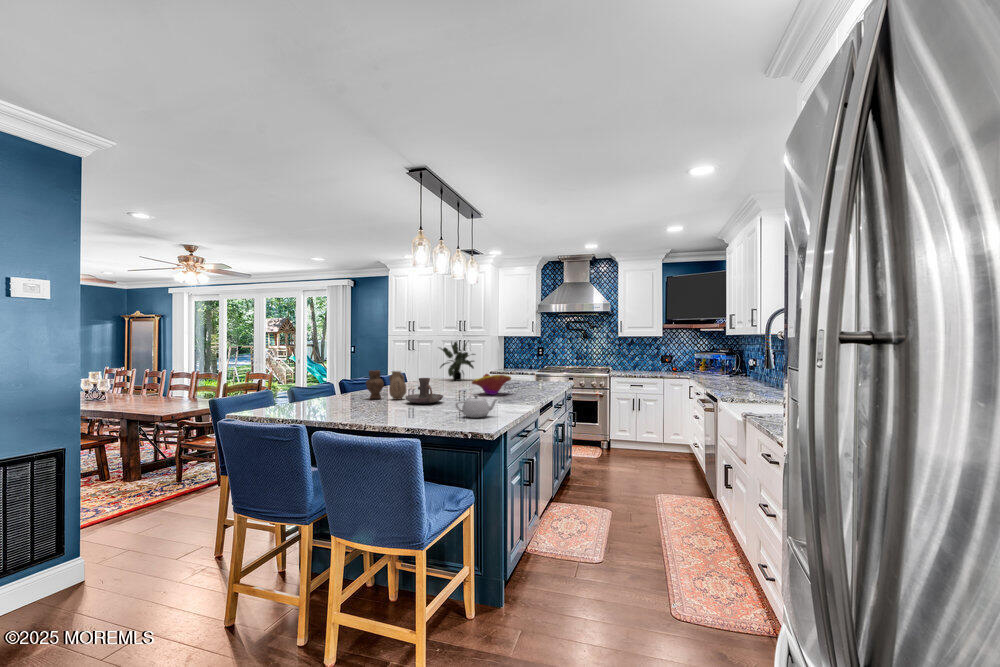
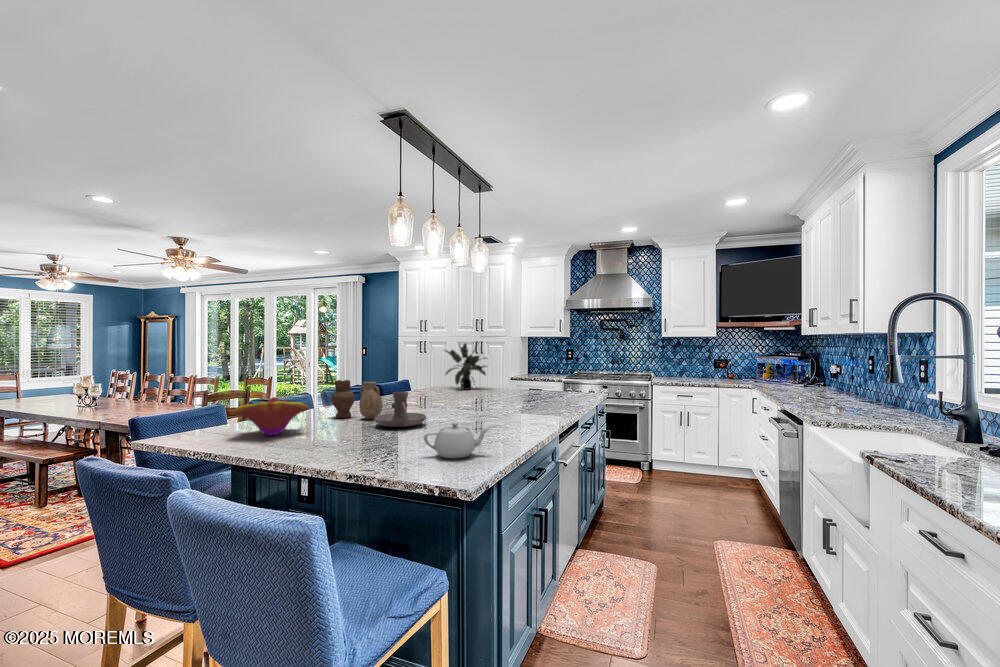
decorative bowl: present [472,374,511,395] -> present [234,397,309,435]

